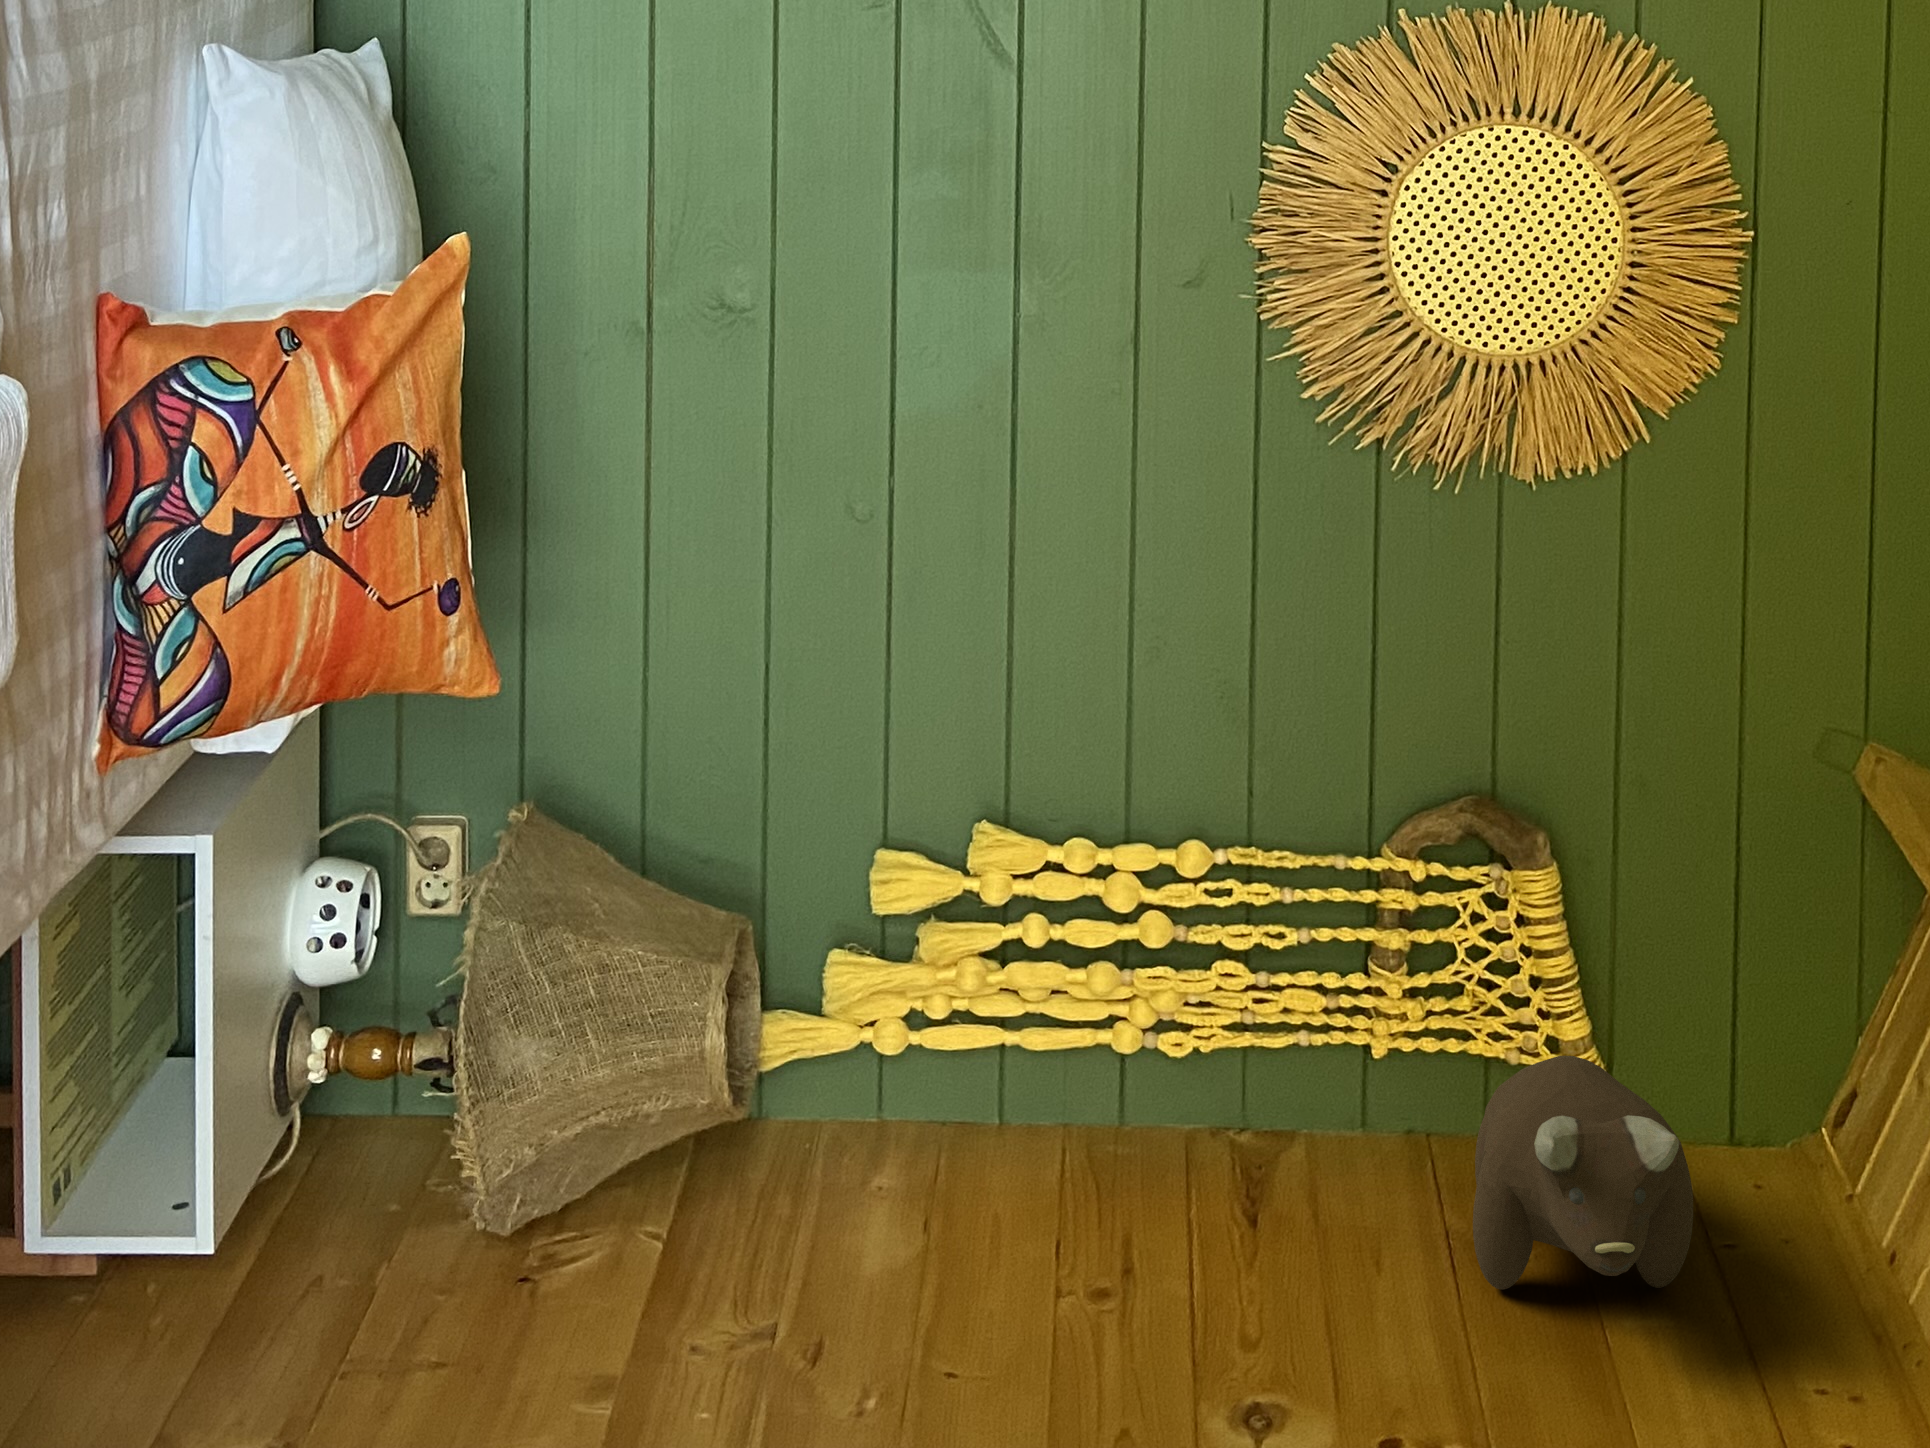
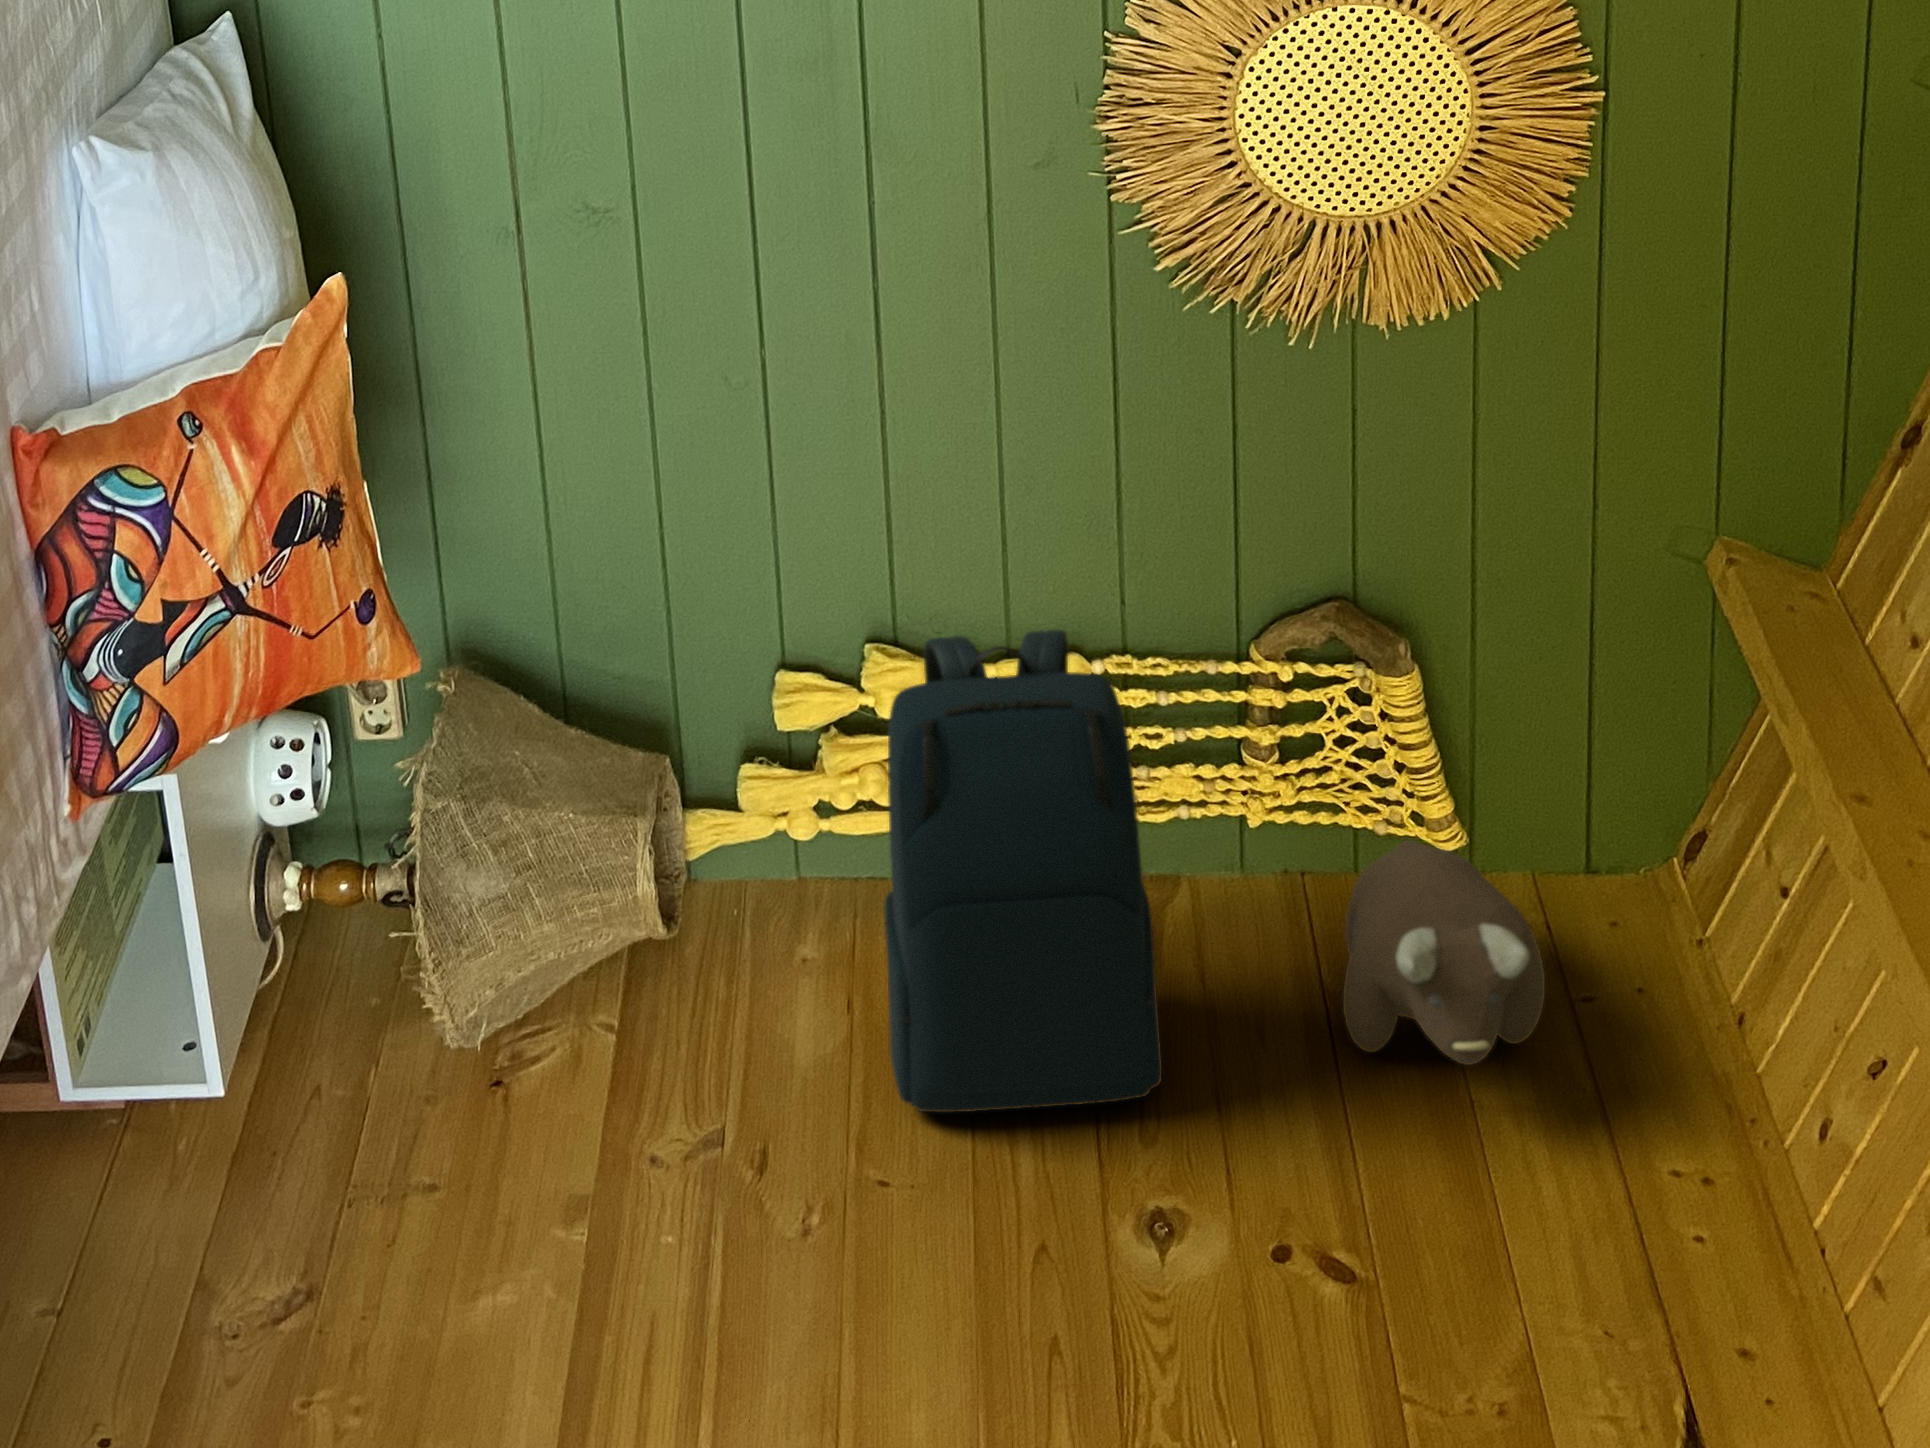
backpack: none [971,775,1271,1324] -> present [884,630,1162,1112]

